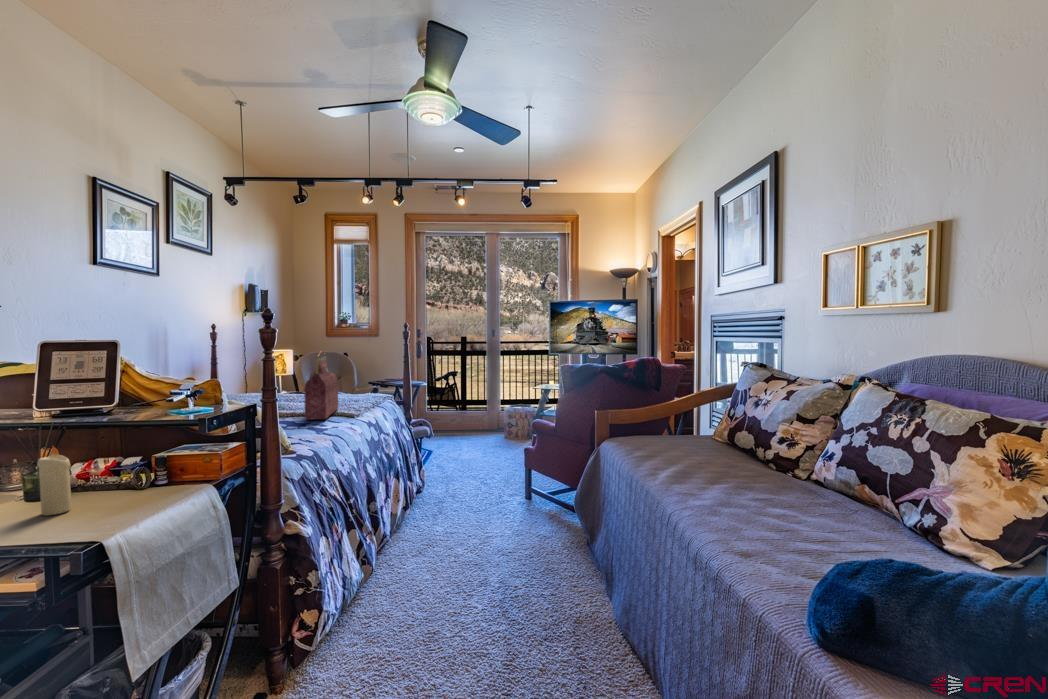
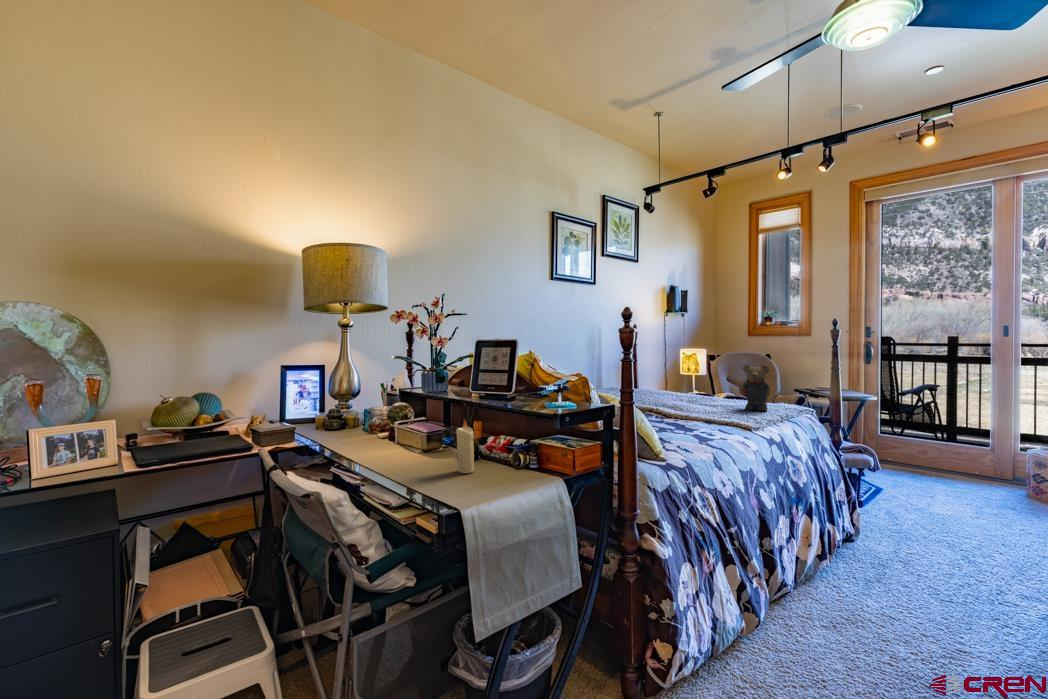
handbag: present [304,351,338,420] -> none [694,350,737,426]
teddy bear: none [336,363,362,403] -> present [739,365,770,411]

